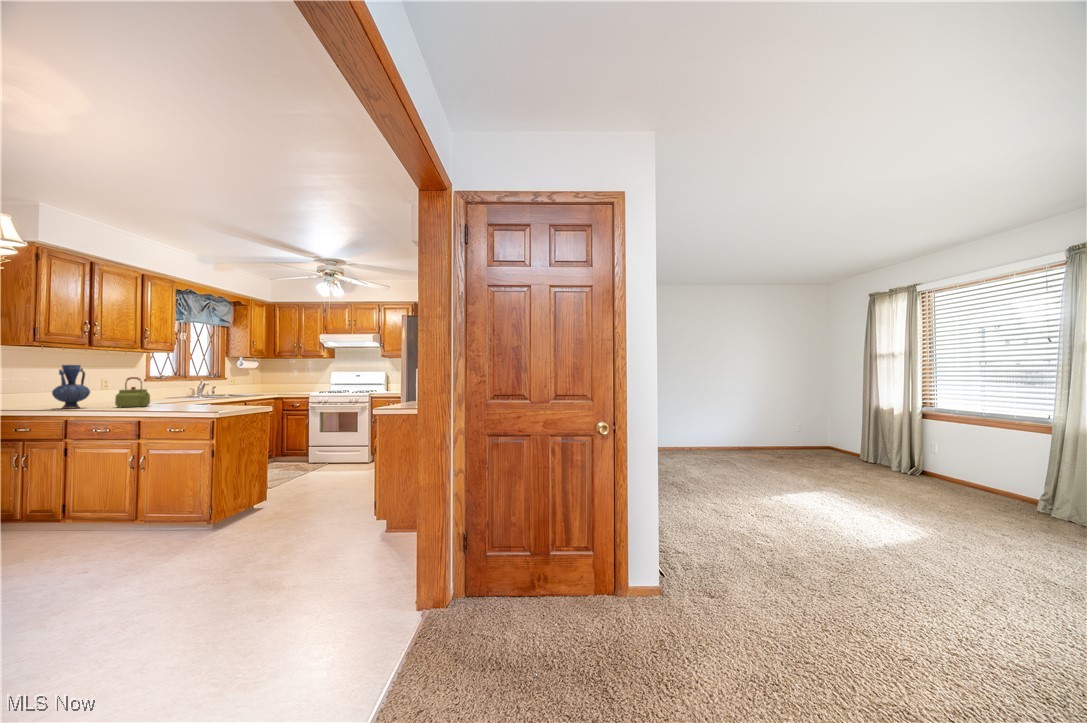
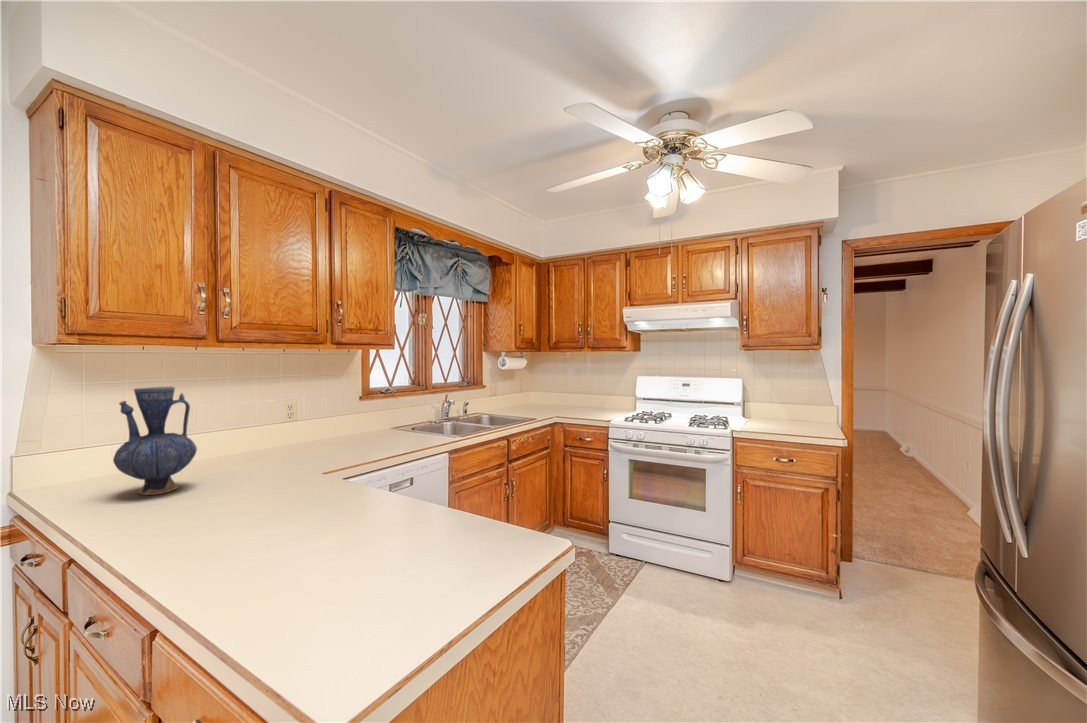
kettle: present [115,377,150,407] -> none [226,418,302,501]

